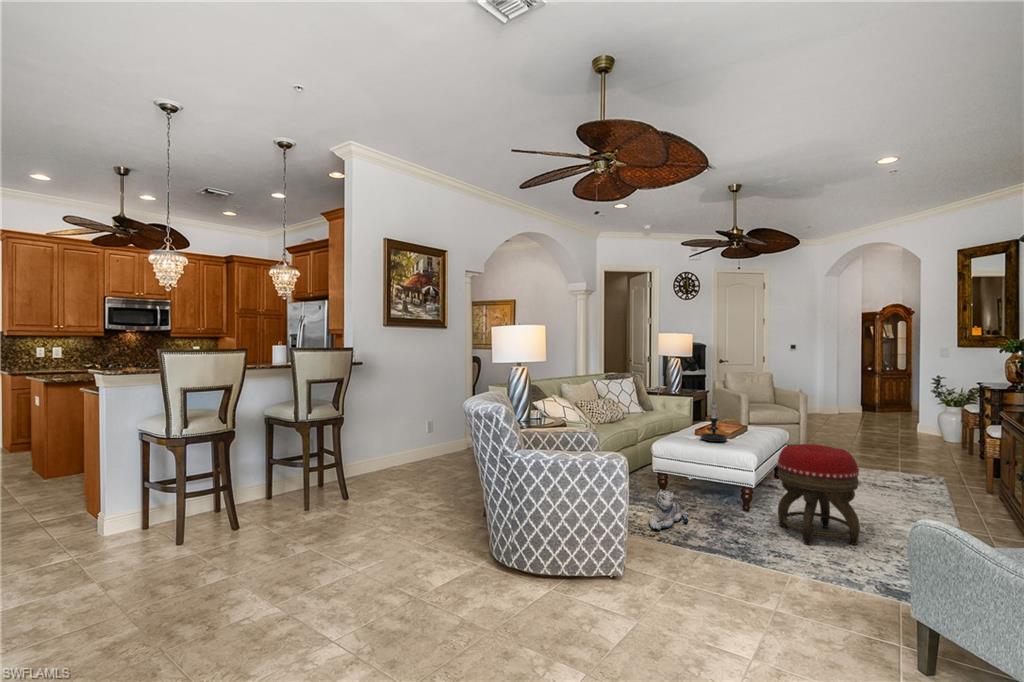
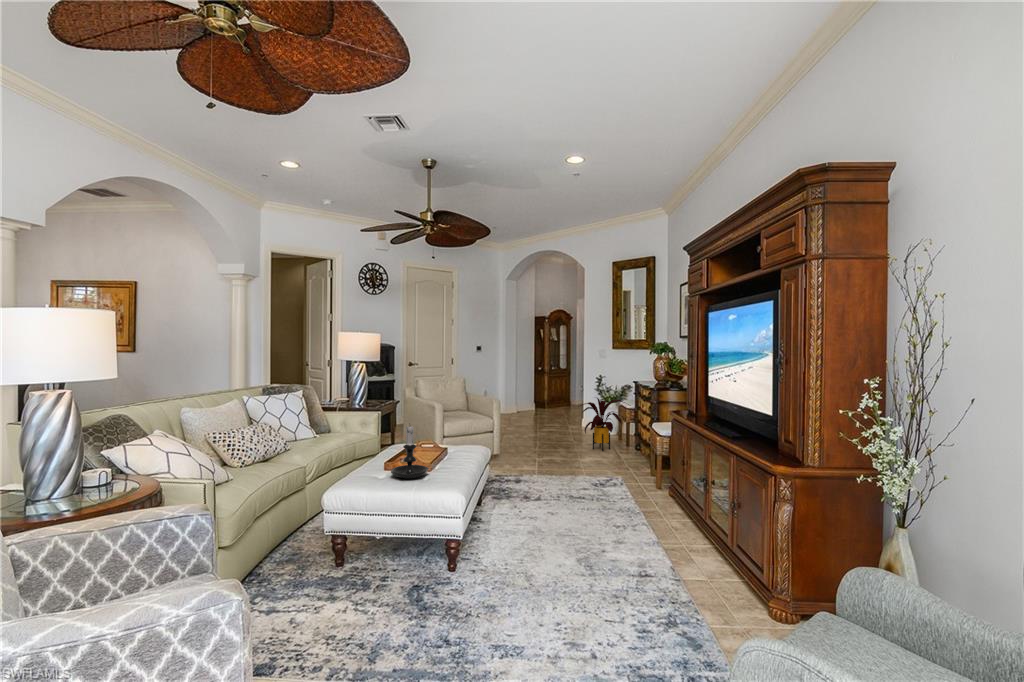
house plant: none [900,399,978,457] -> present [580,398,629,451]
footstool: present [778,444,860,545] -> none [494,473,588,619]
plush toy: present [649,489,688,530] -> none [308,580,374,661]

